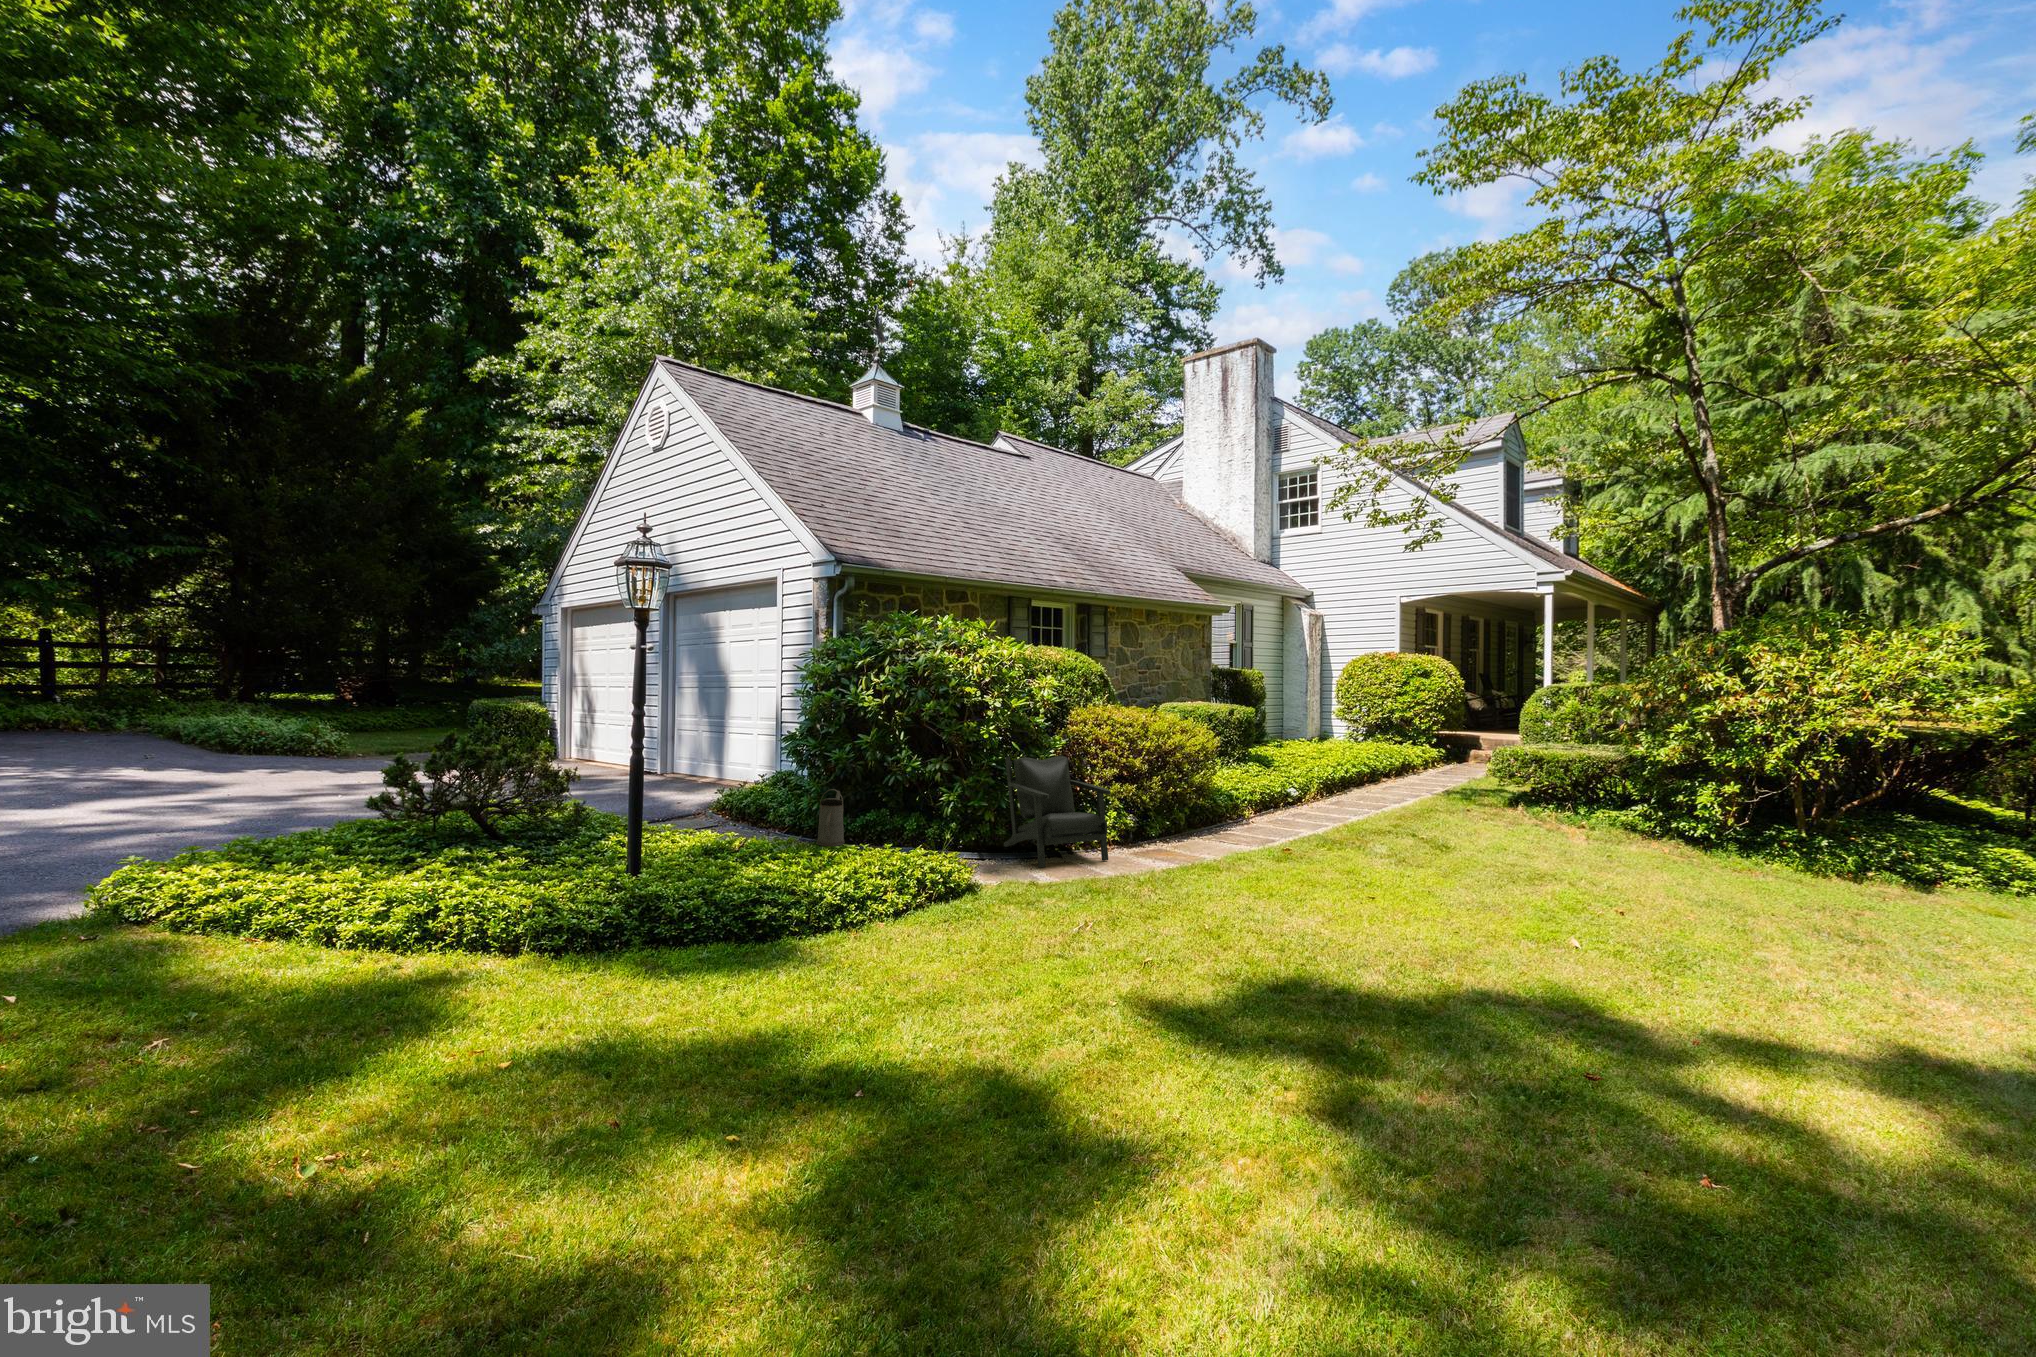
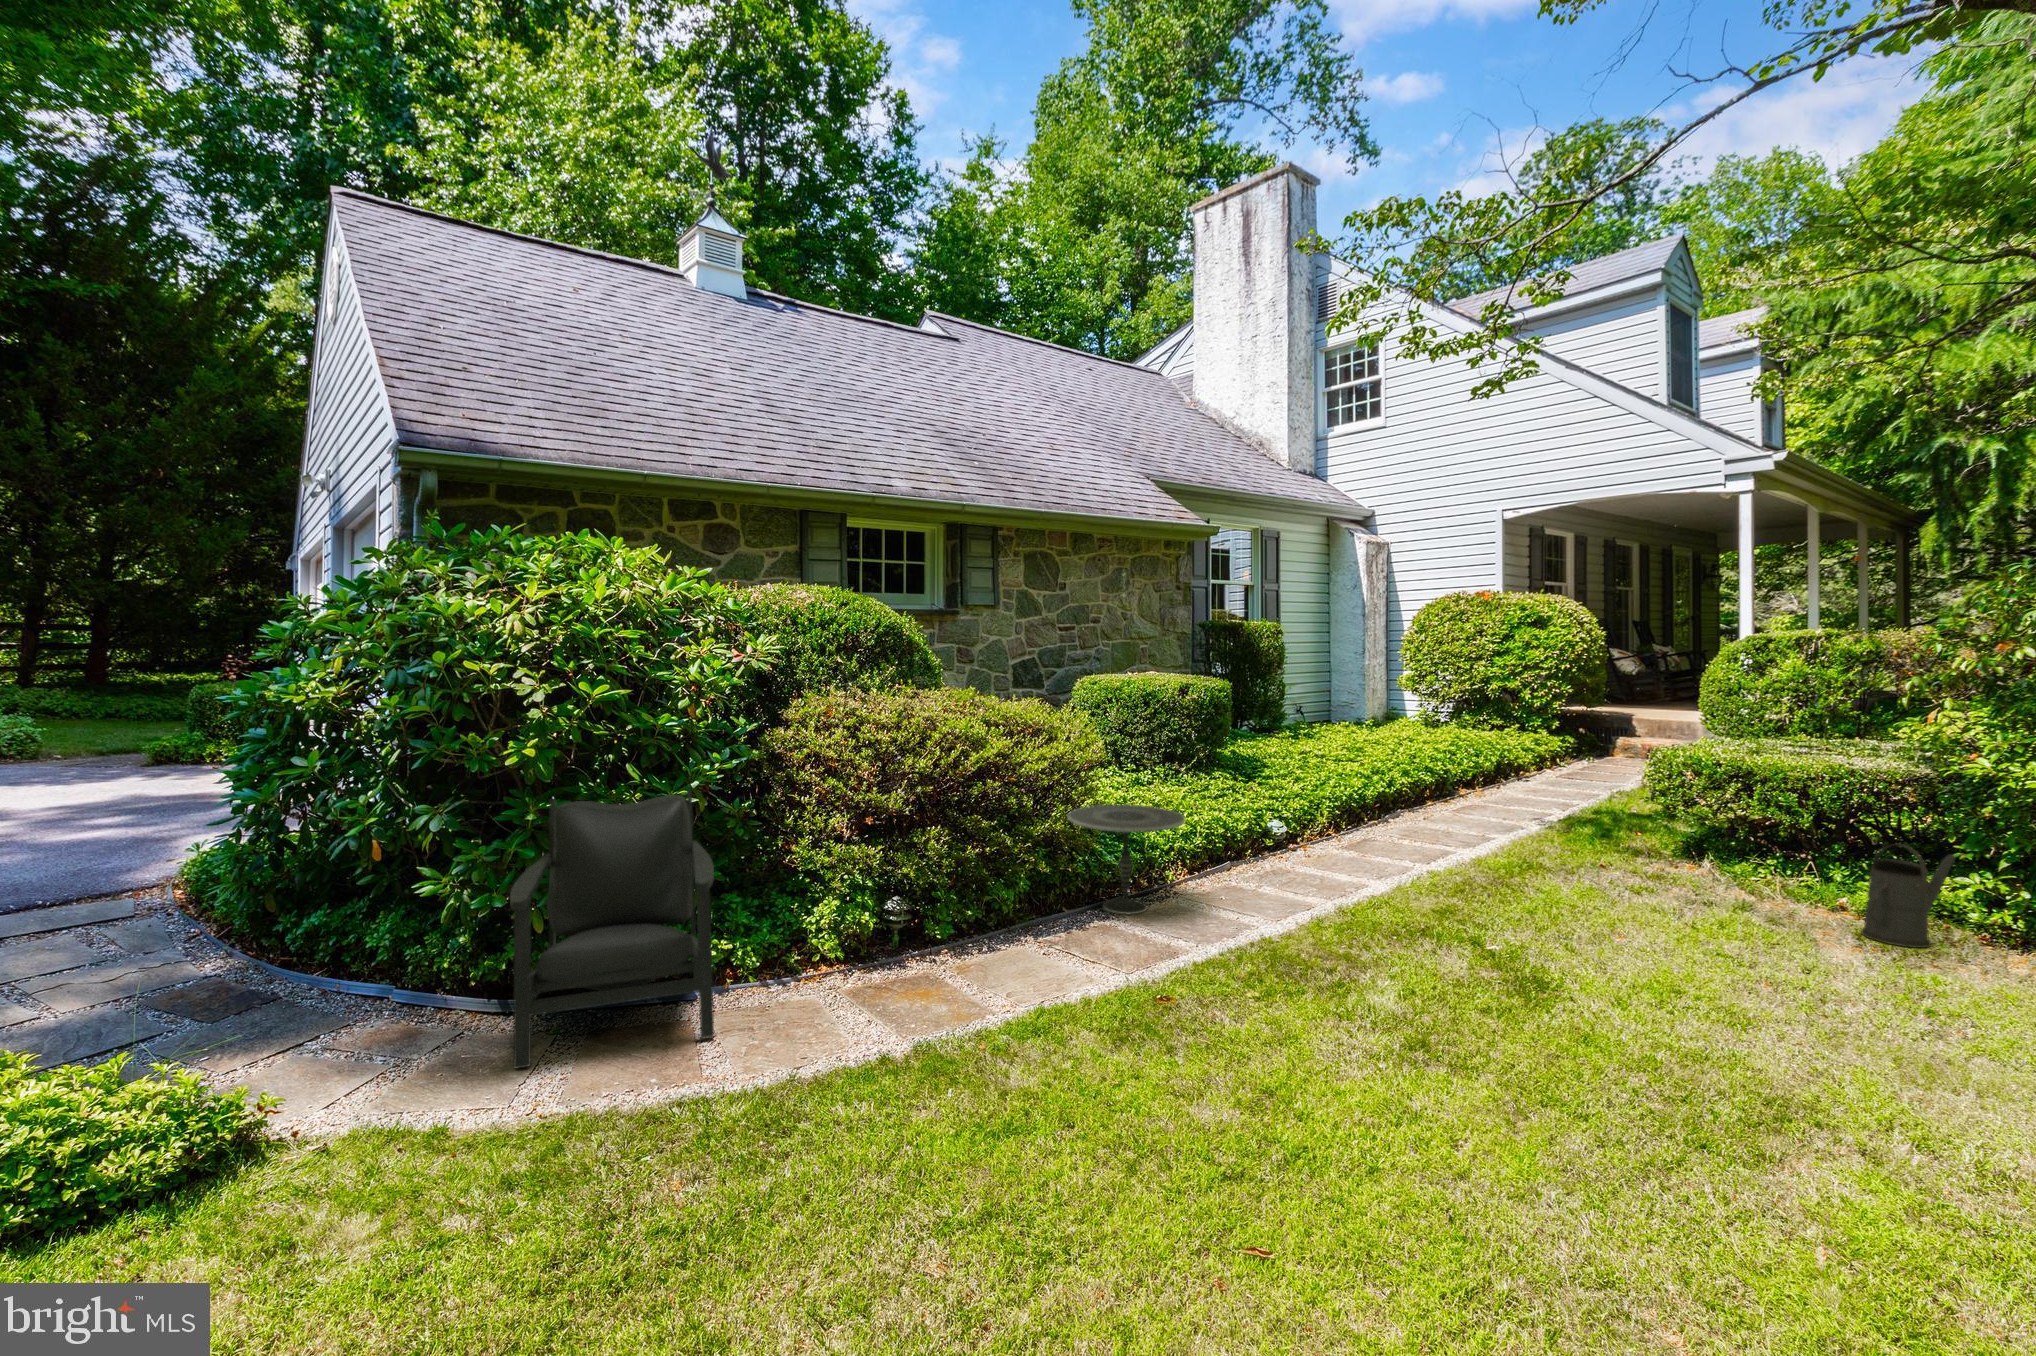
side table: none [1209,772,1271,827] -> present [1068,804,1185,914]
watering can: present [816,789,845,846] -> present [1861,844,1955,948]

